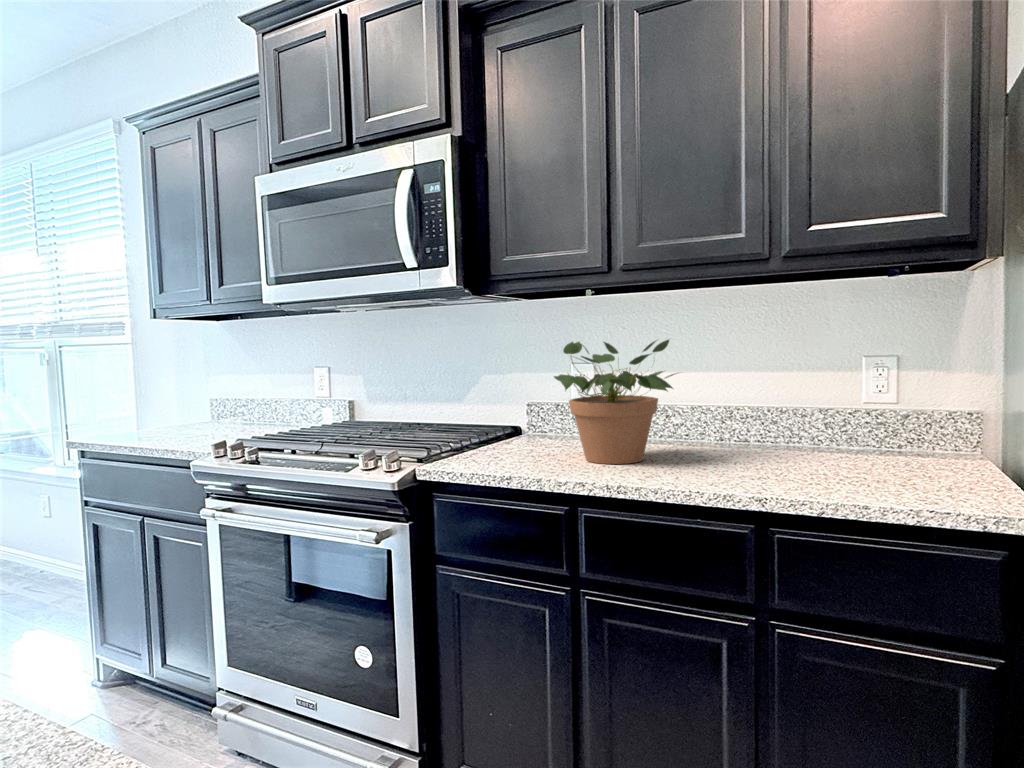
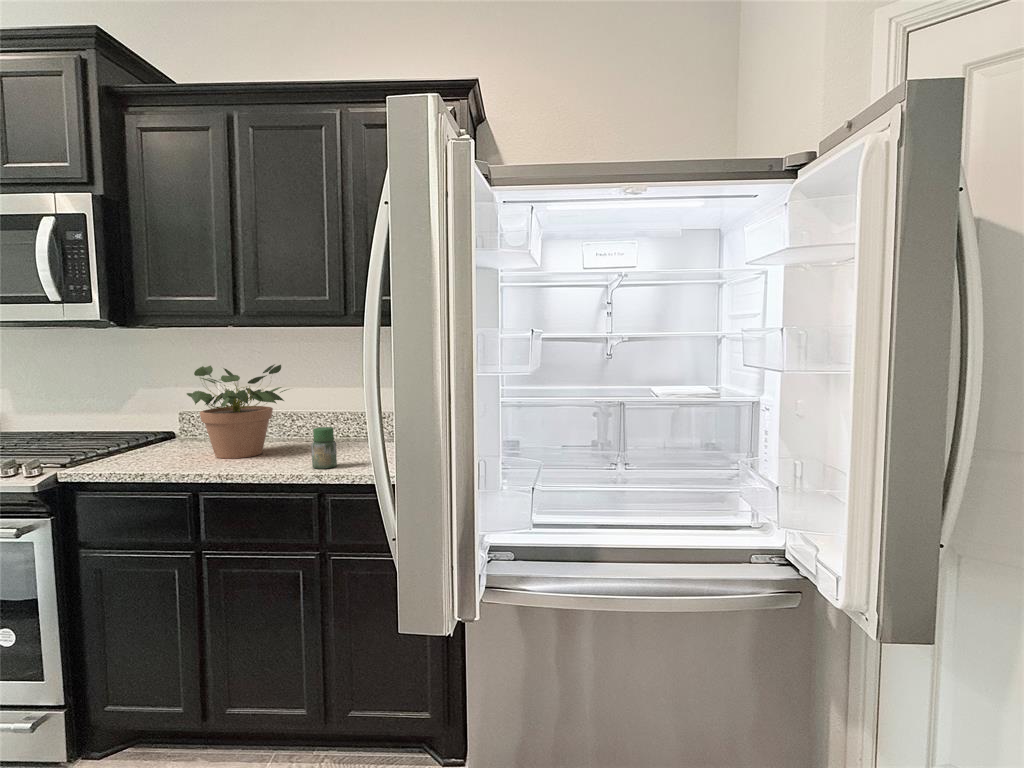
jar: none [738,427,775,489] -> present [312,427,337,469]

